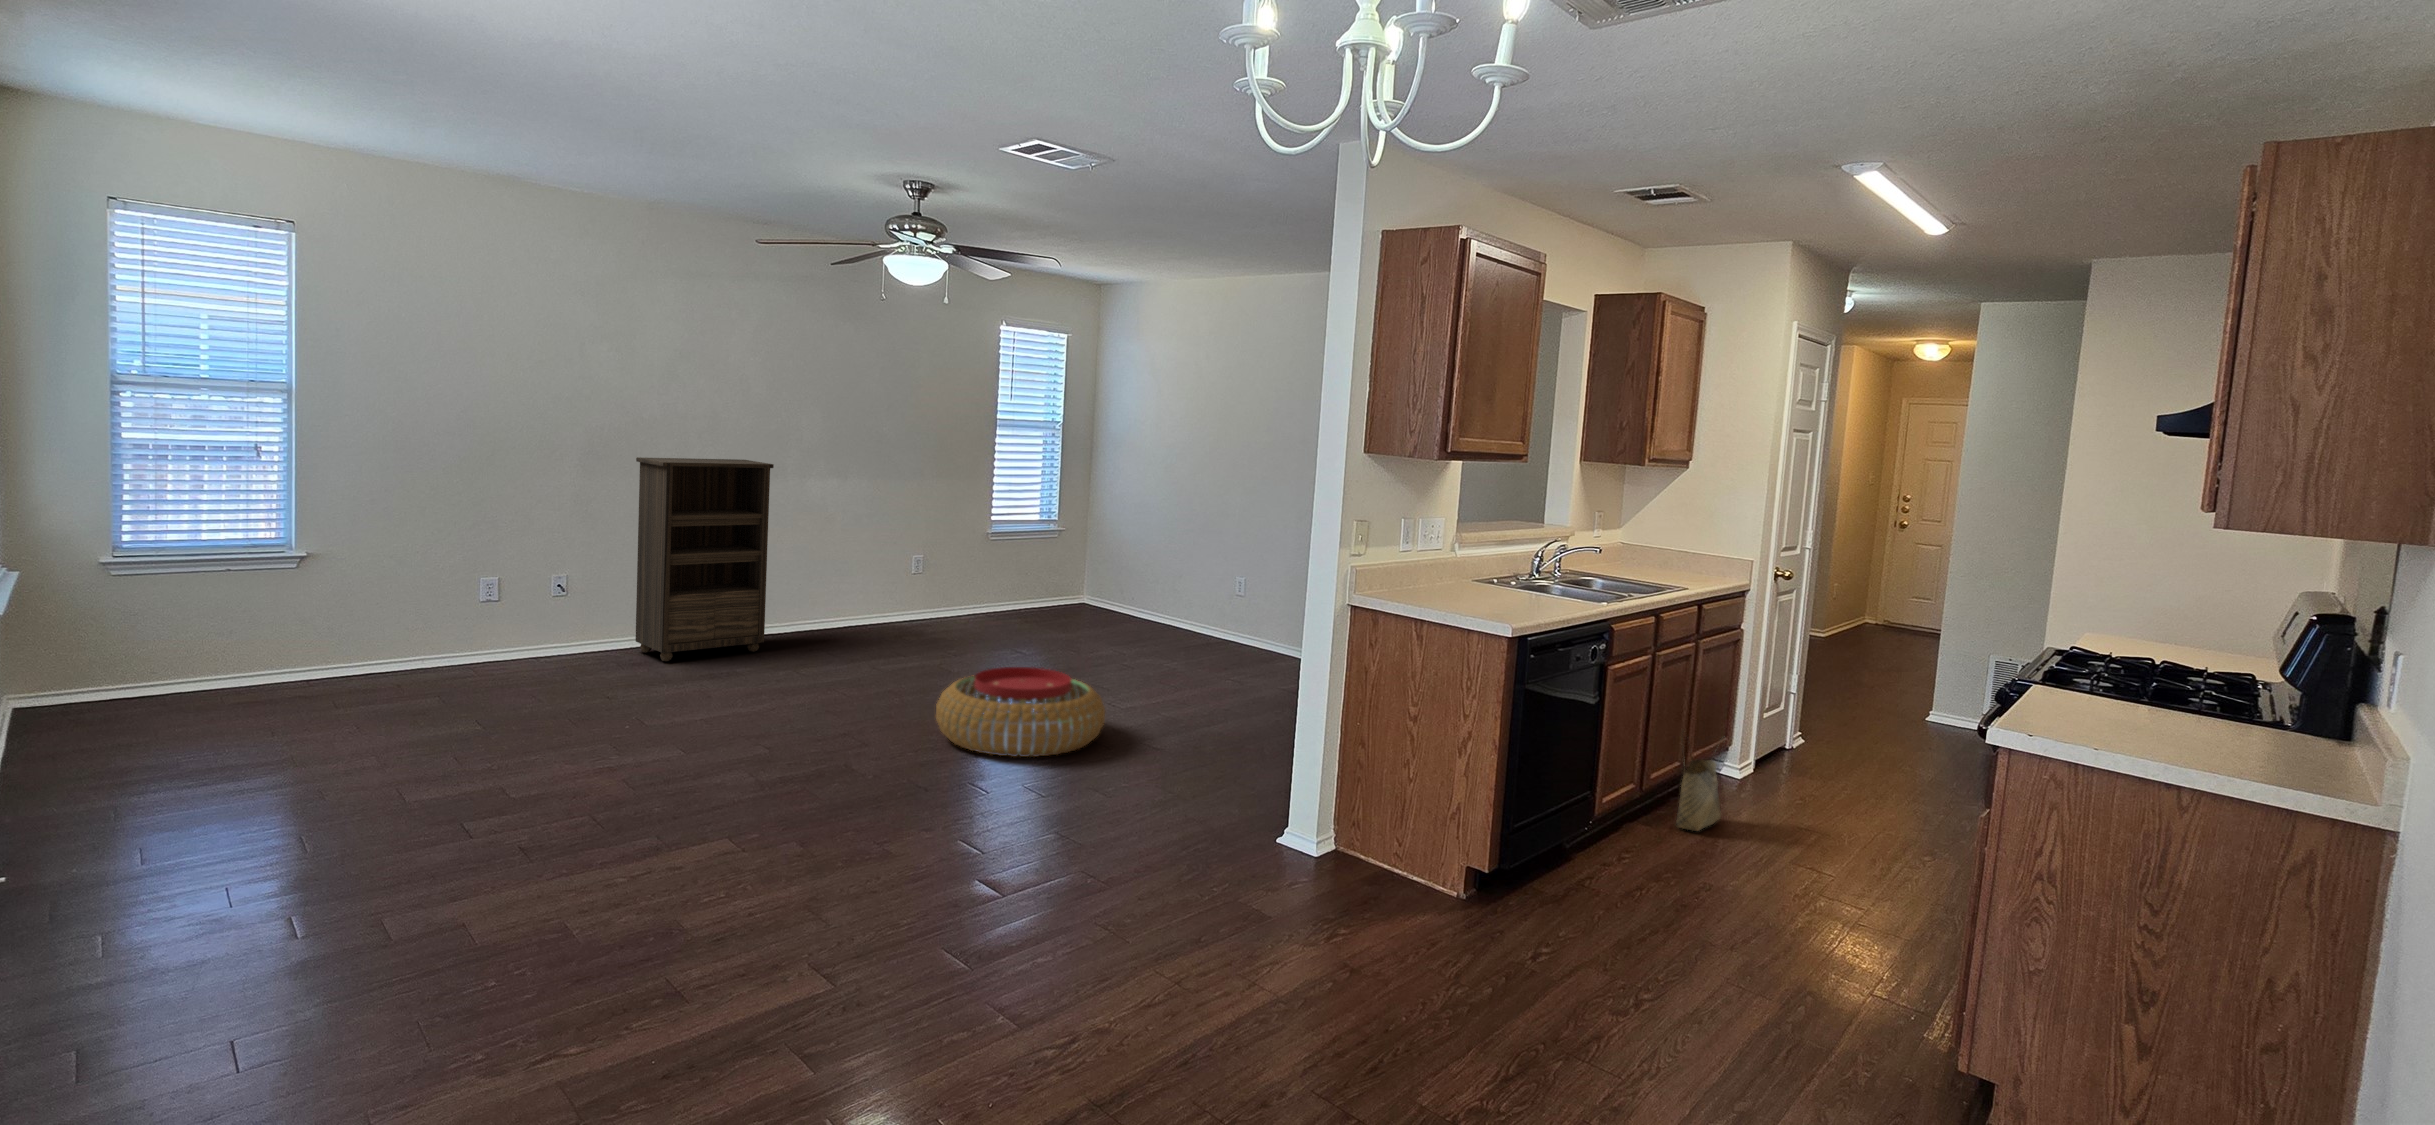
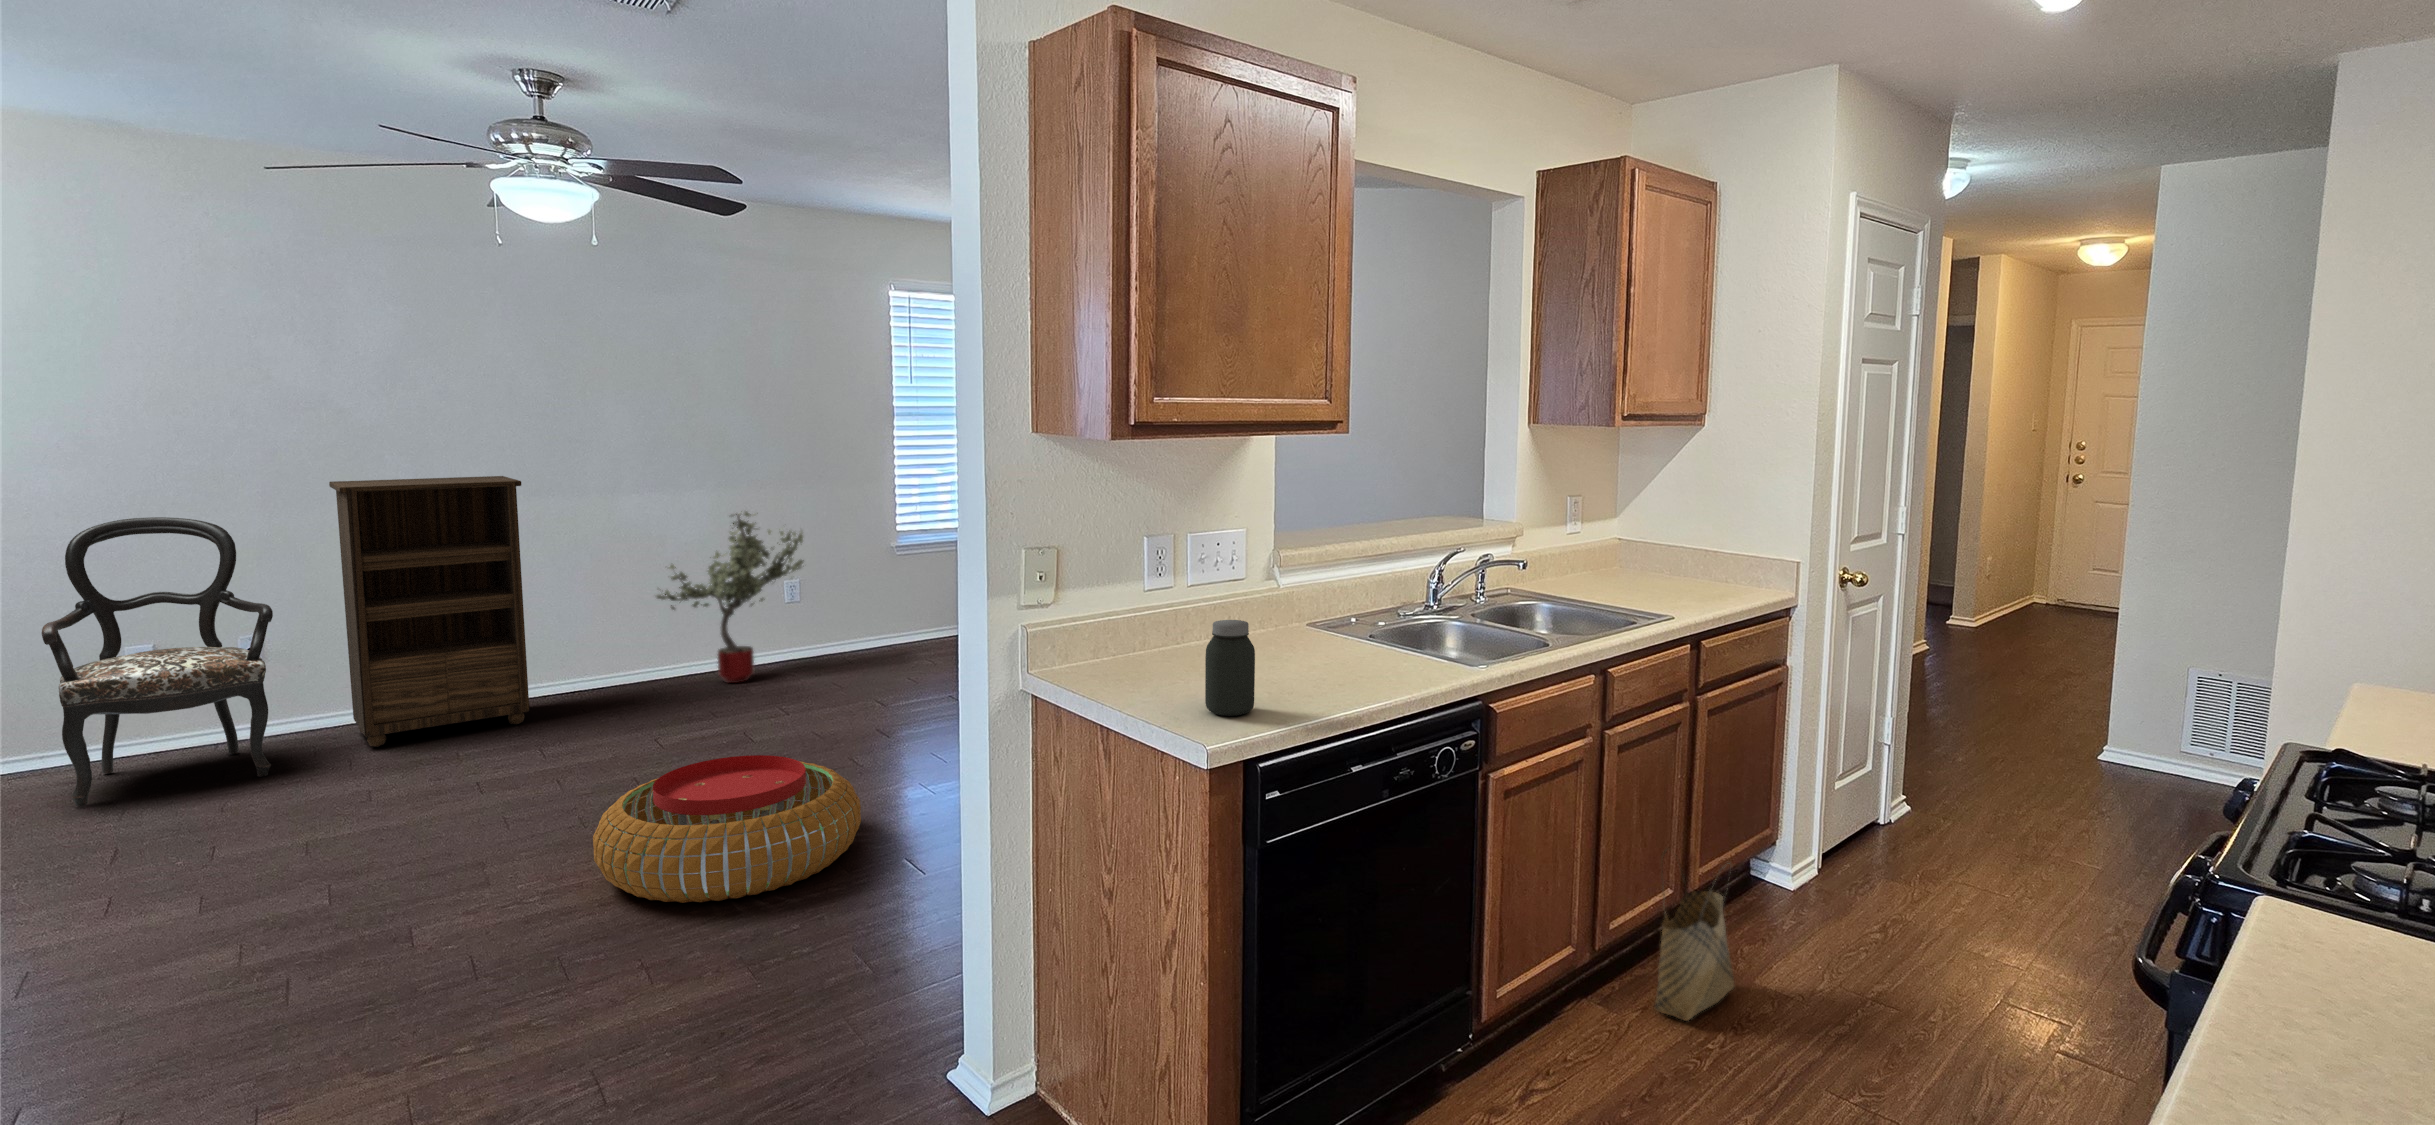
armchair: none [473,478,618,688] -> present [42,517,273,806]
potted tree: none [839,496,945,632] -> present [657,511,804,683]
jar: none [1480,563,1511,615] -> present [1205,620,1255,716]

